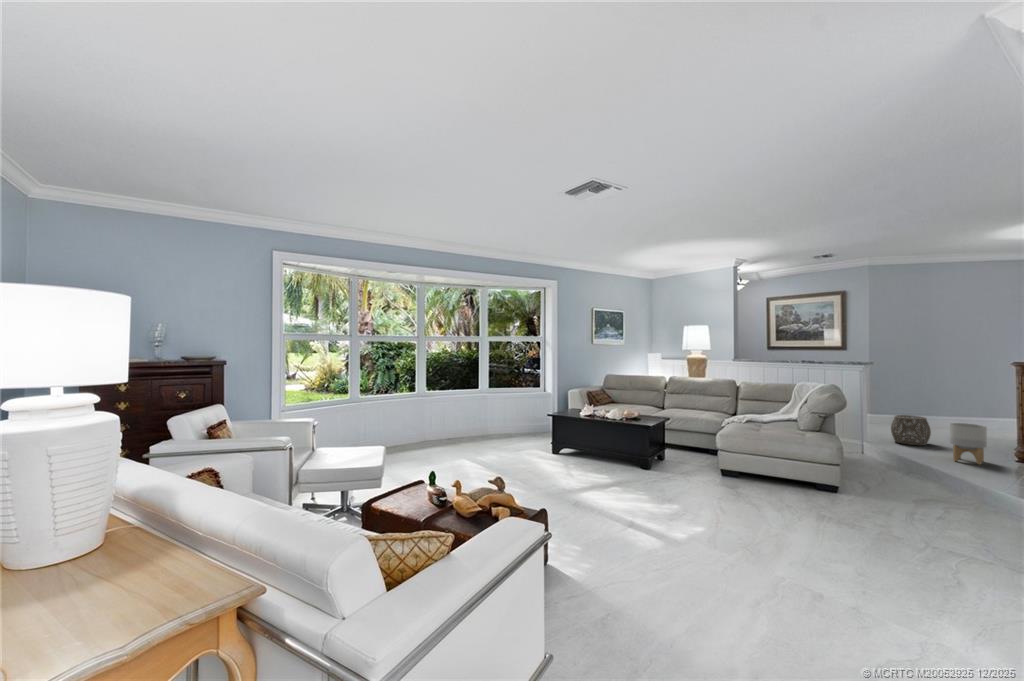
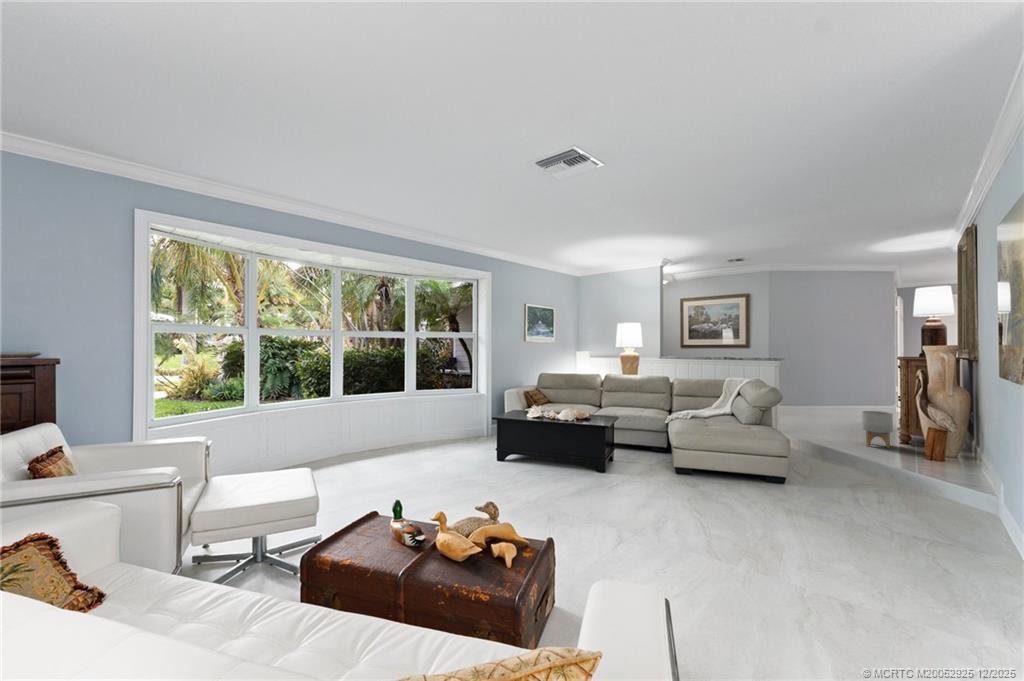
woven basket: present [891,415,931,445] -> none [801,405,836,433]

